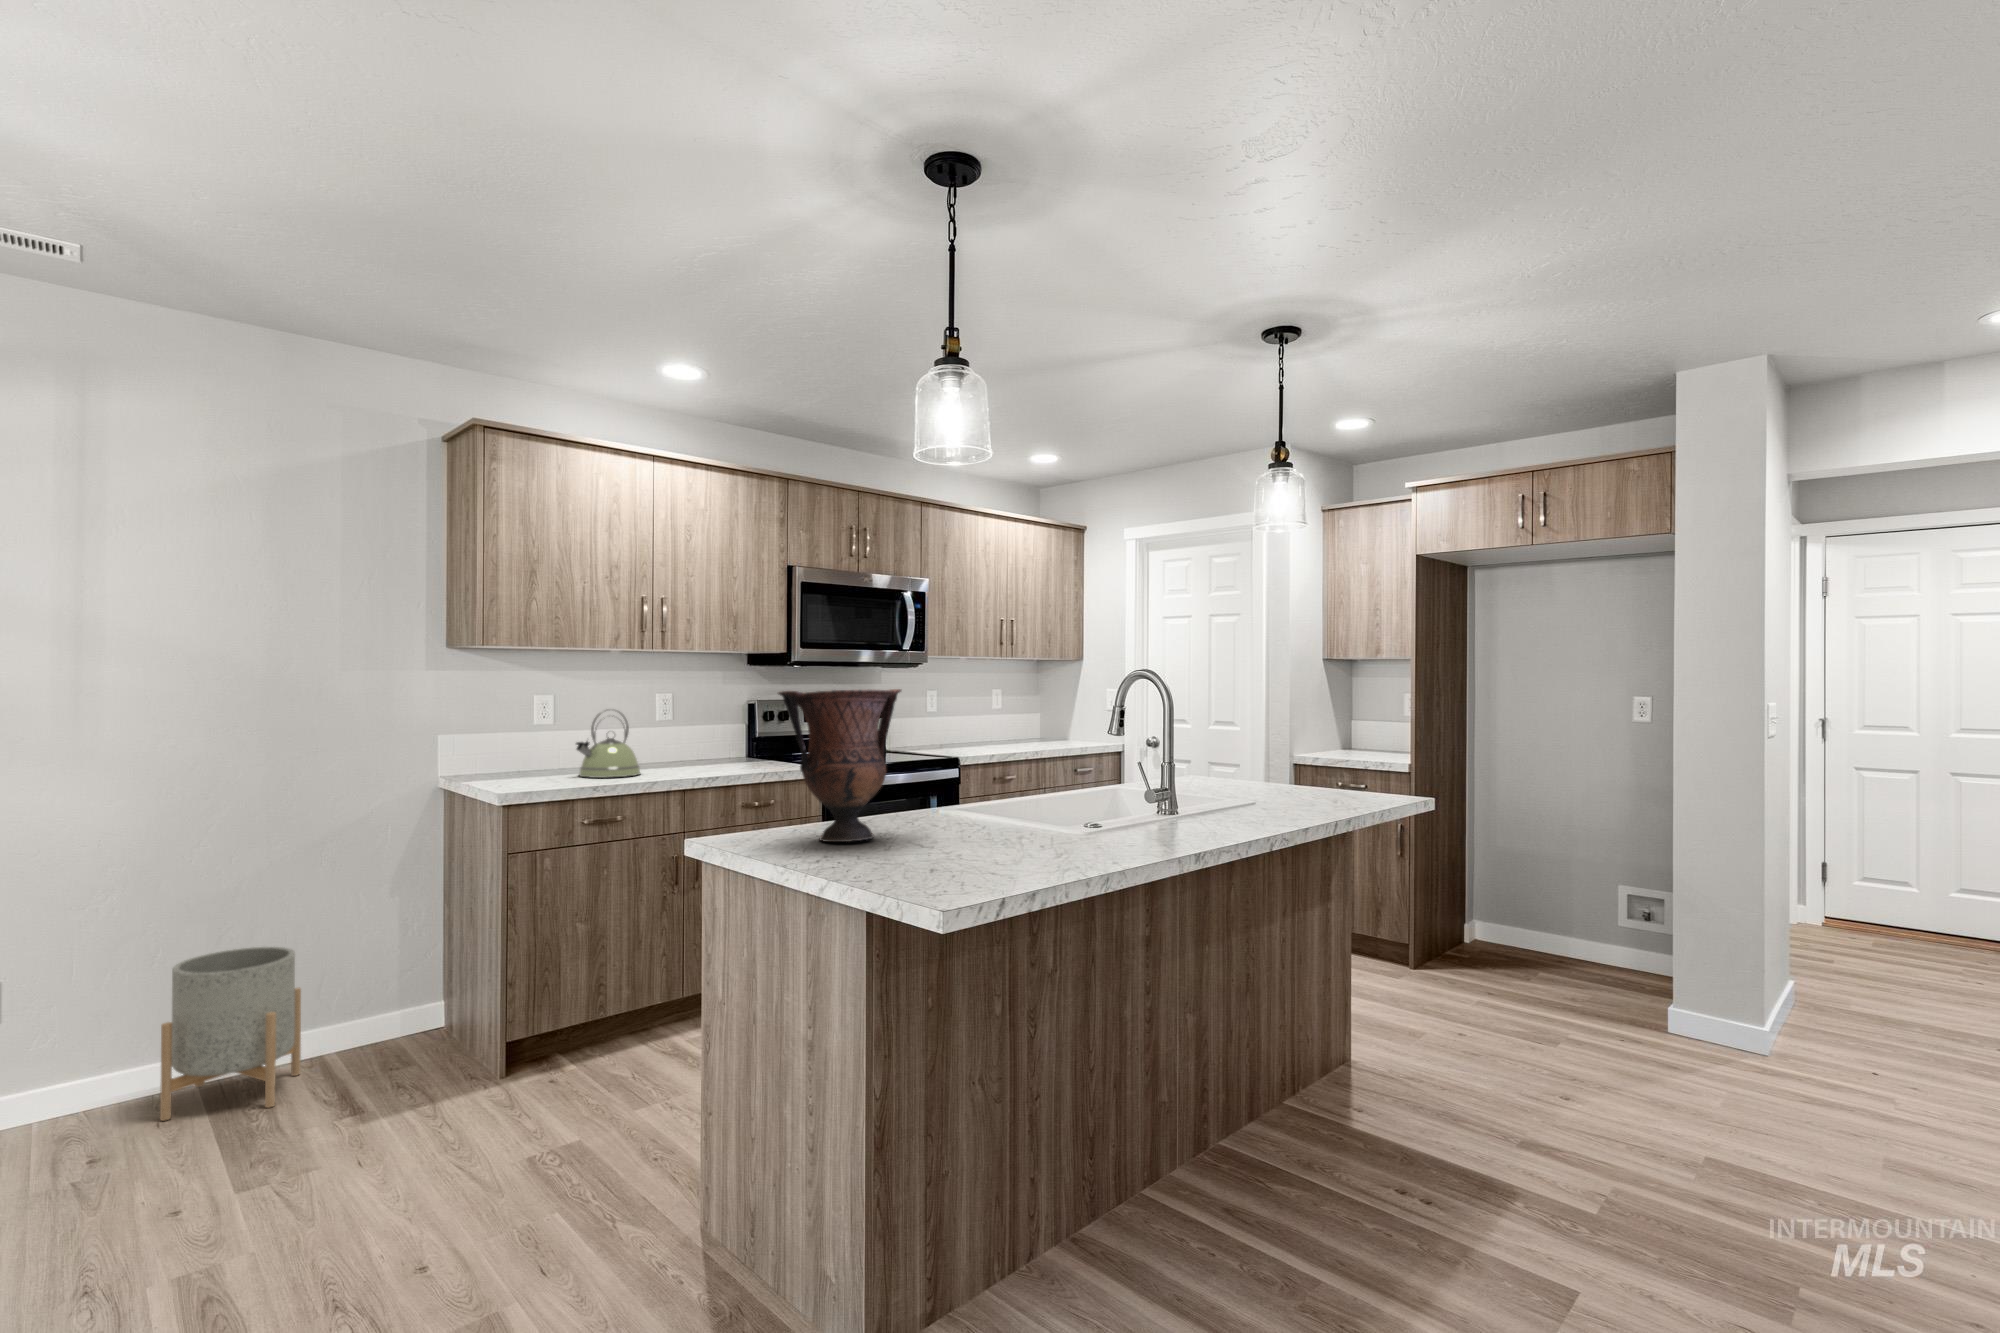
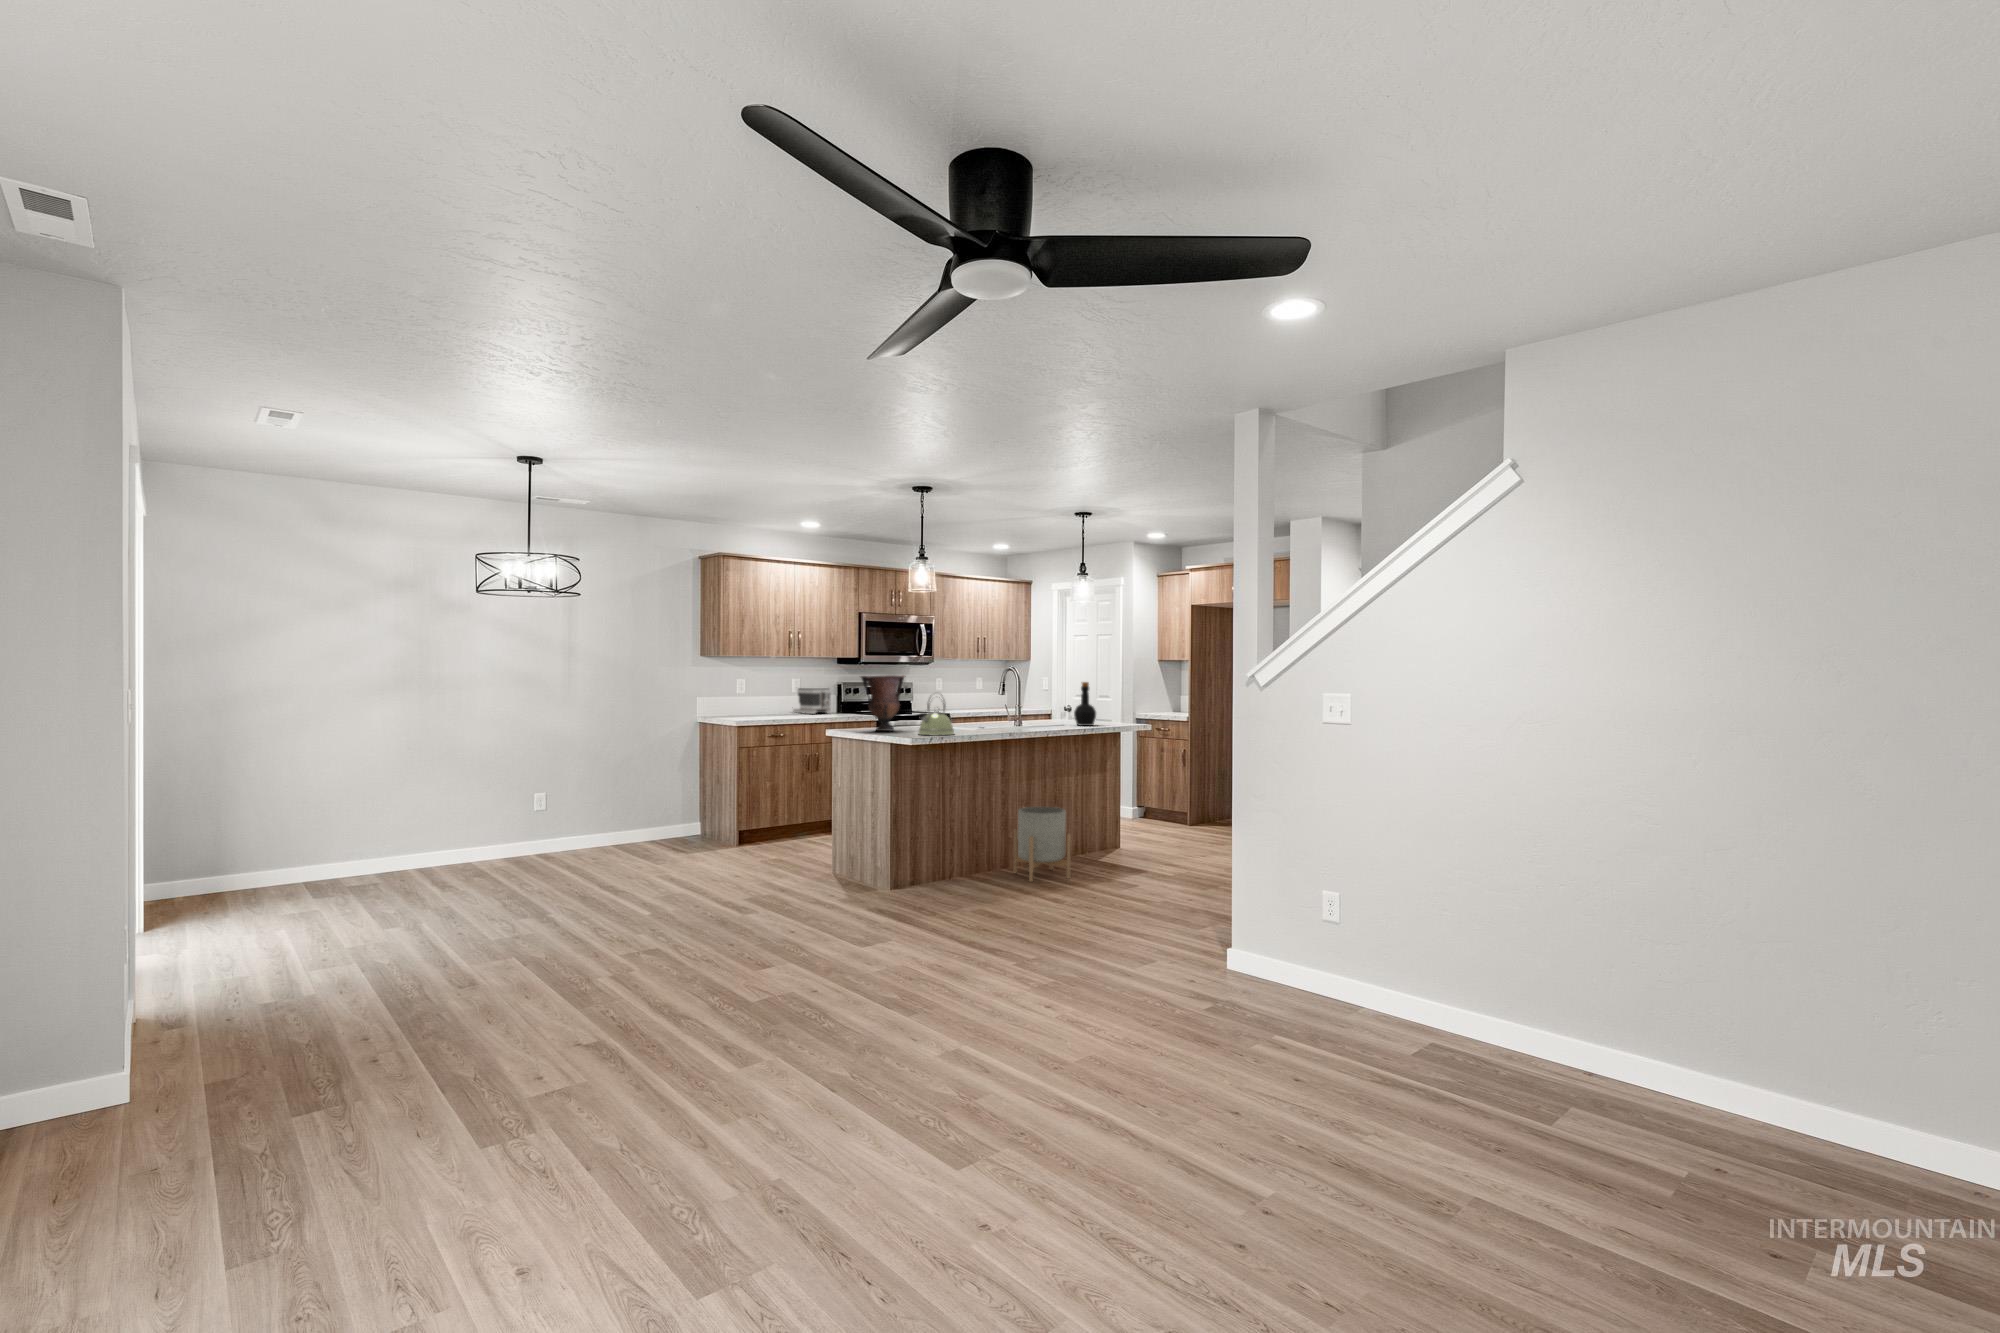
bottle: none [1284,703,1340,806] -> present [1074,682,1096,726]
kettle: present [576,710,640,778] -> present [919,697,954,736]
toaster: none [654,711,730,765] -> present [793,688,831,714]
planter: present [160,947,301,1121] -> present [1014,806,1071,882]

